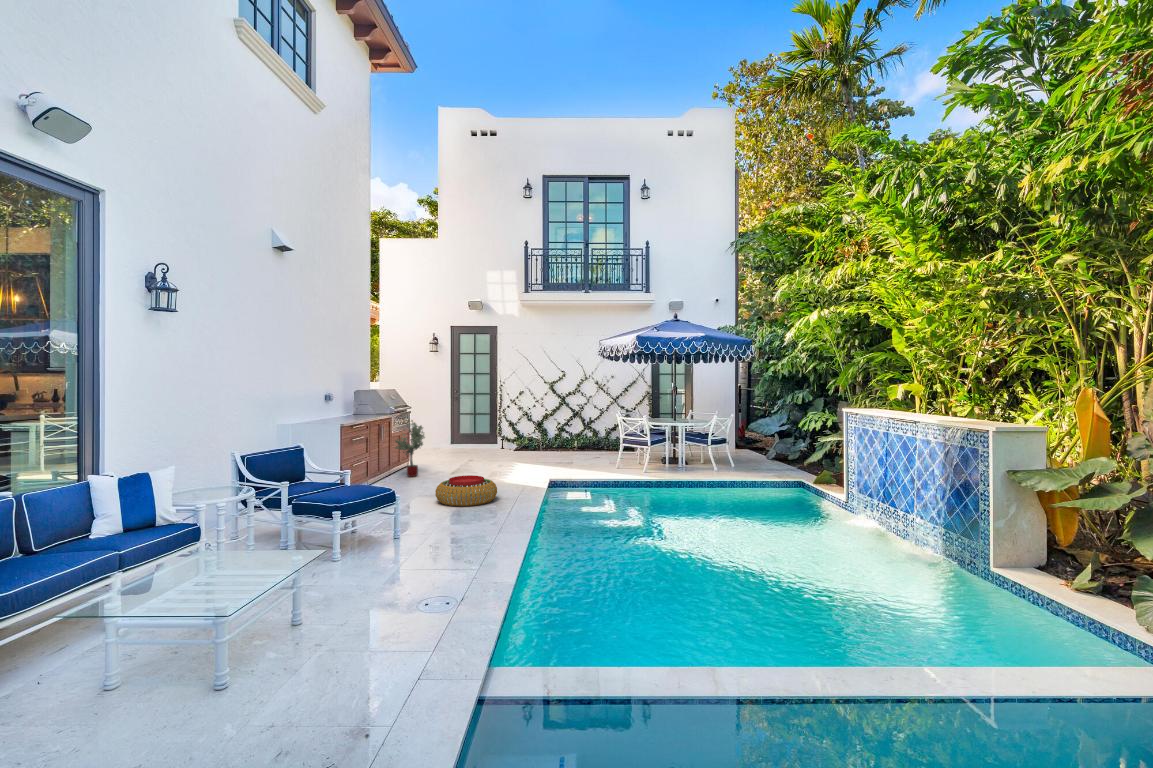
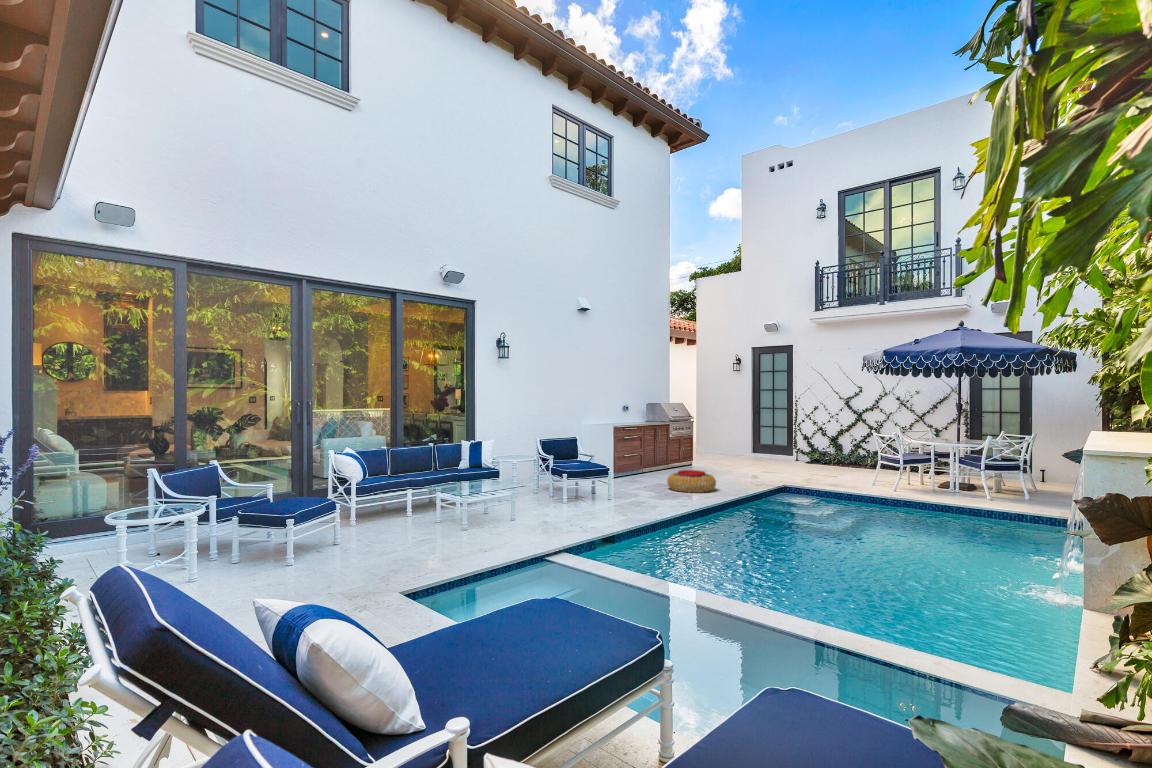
potted tree: present [395,420,425,477] -> none [665,426,694,472]

